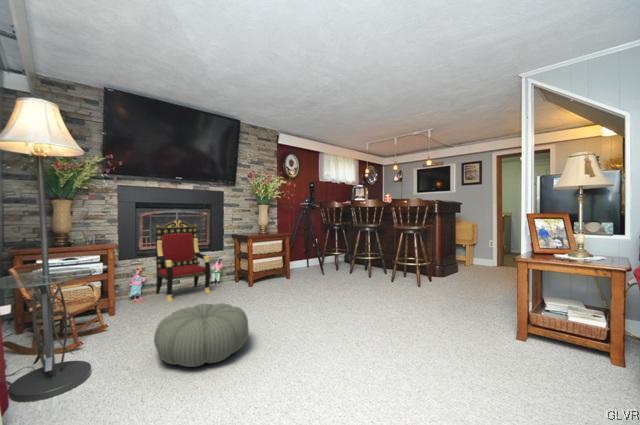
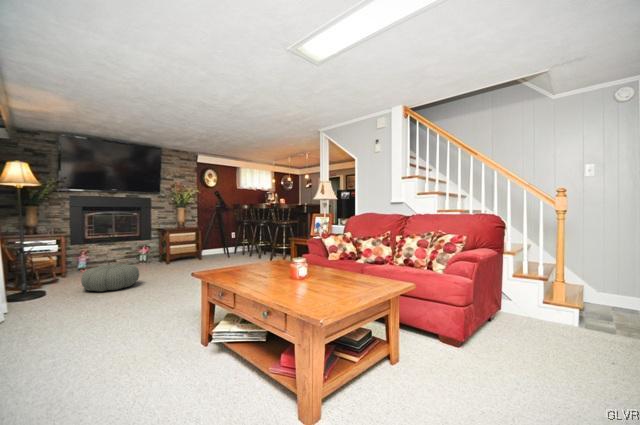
armchair: present [156,220,211,302] -> none [98,218,137,271]

